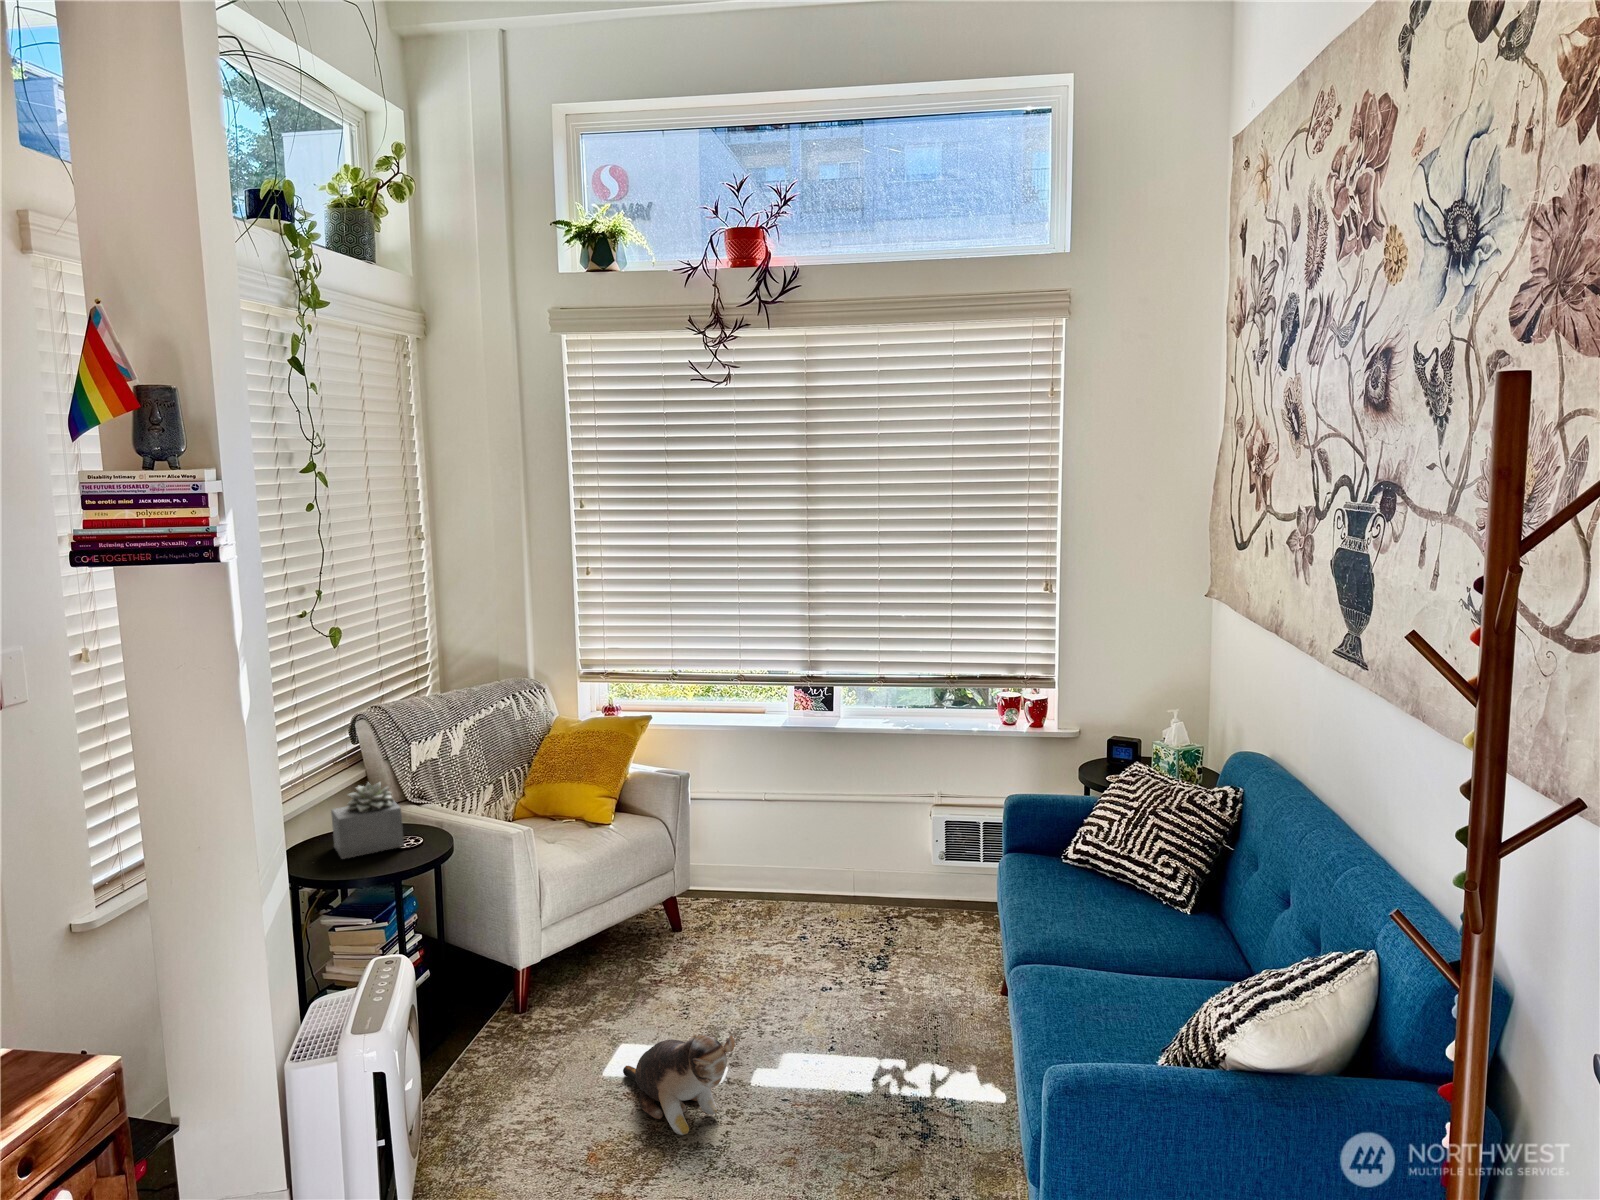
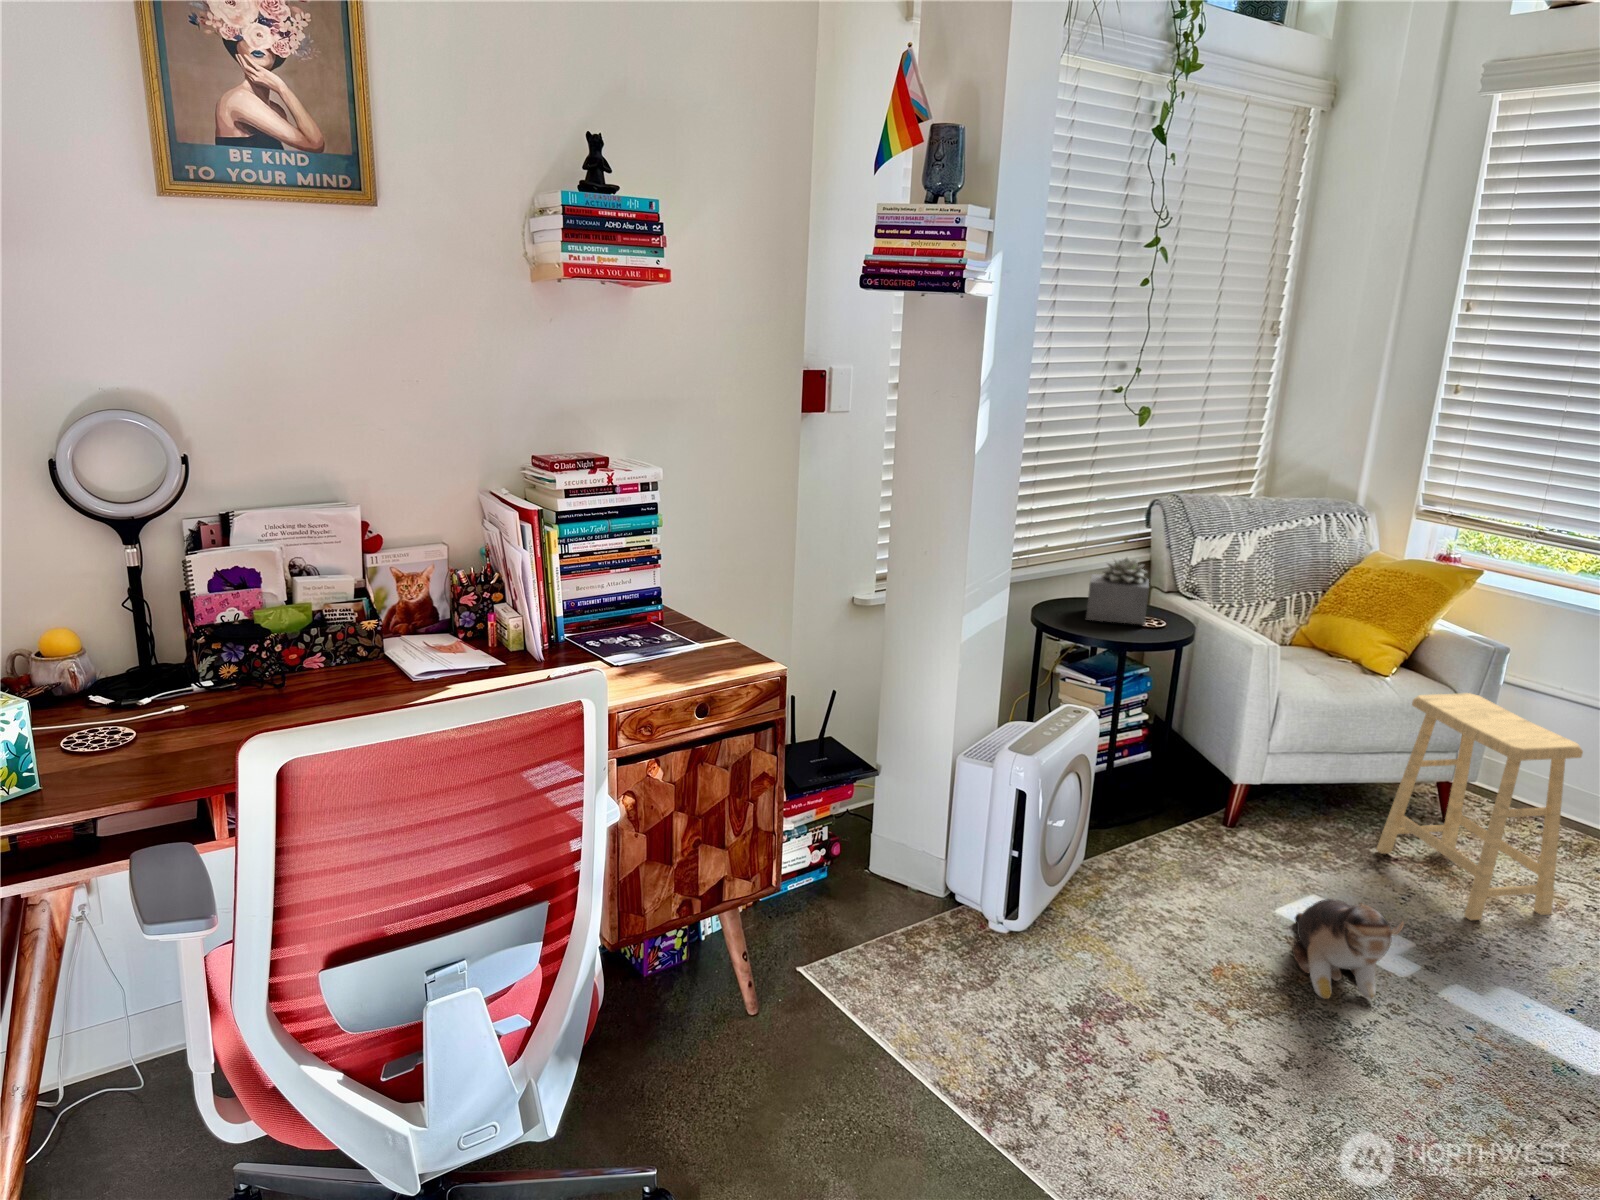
footstool: none [643,820,778,1007] -> present [1376,693,1583,920]

